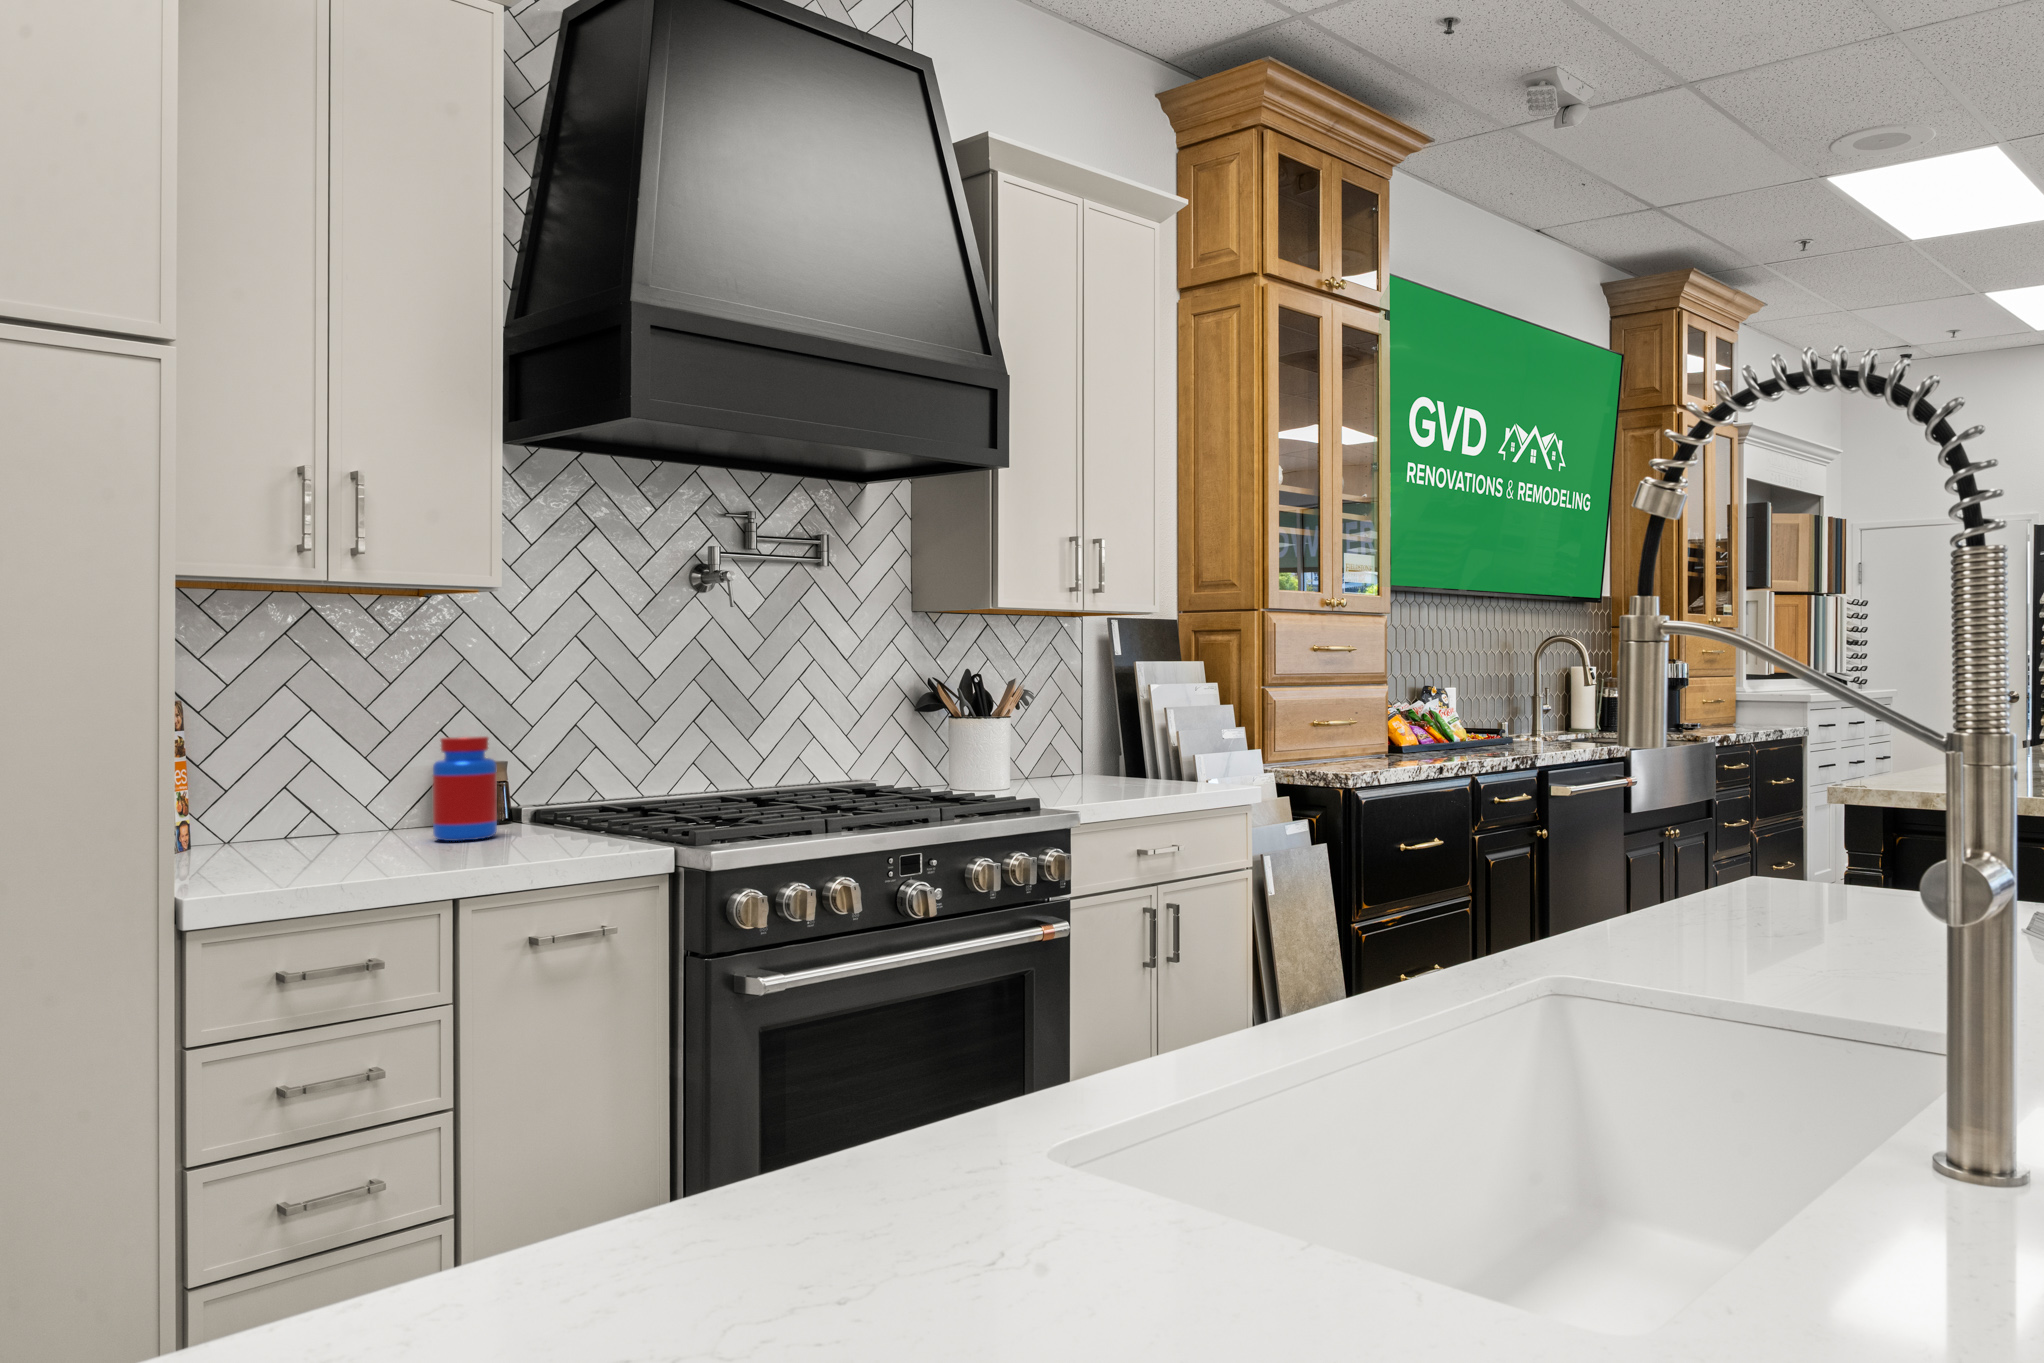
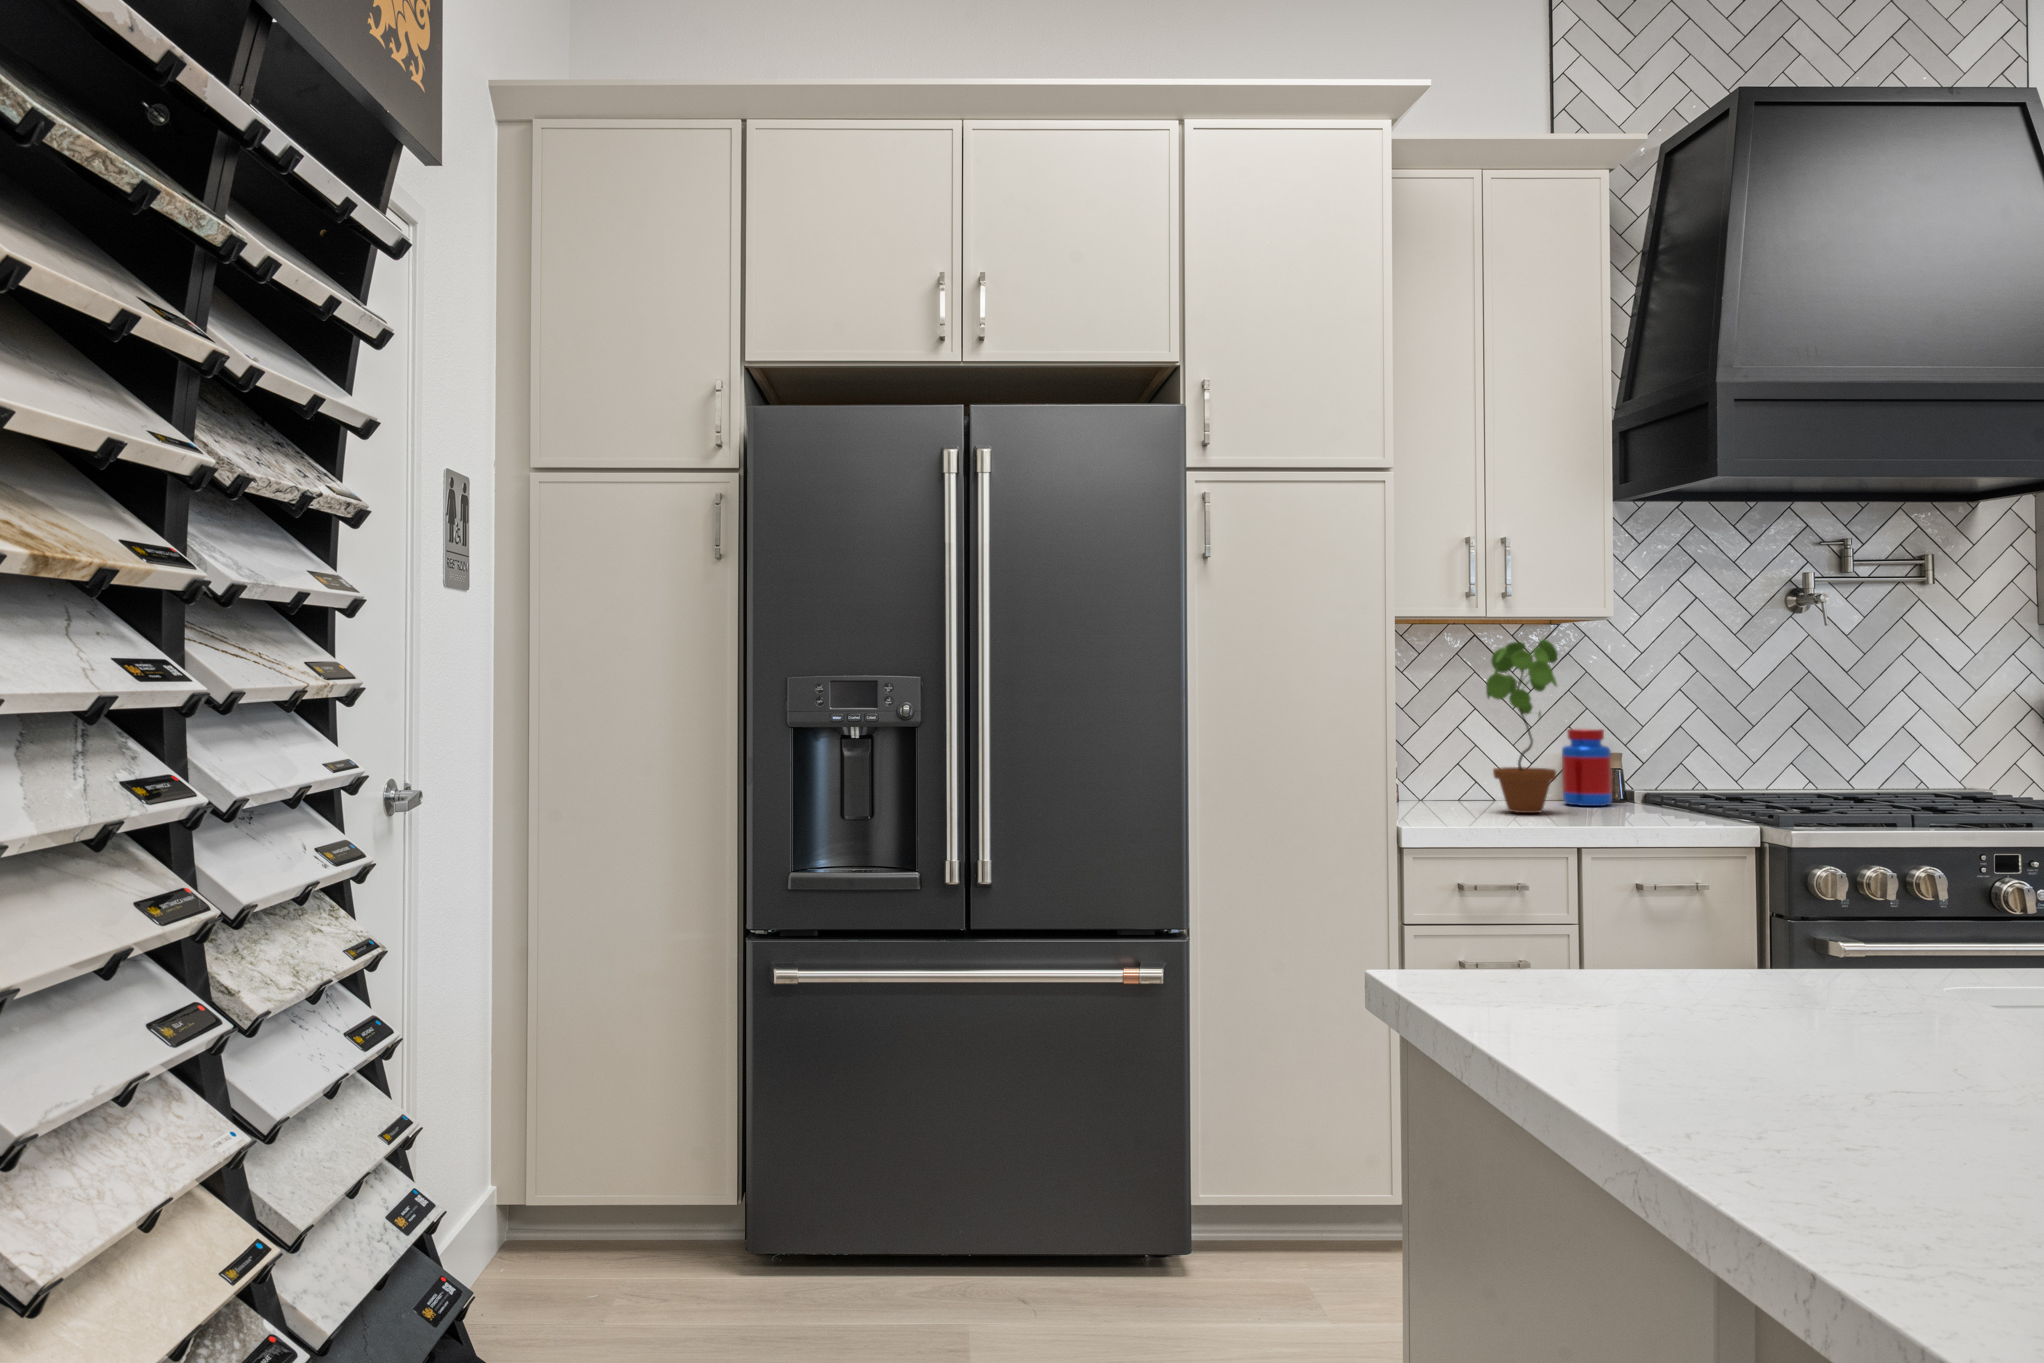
potted plant: none [329,615,432,859] -> present [1486,639,1558,813]

